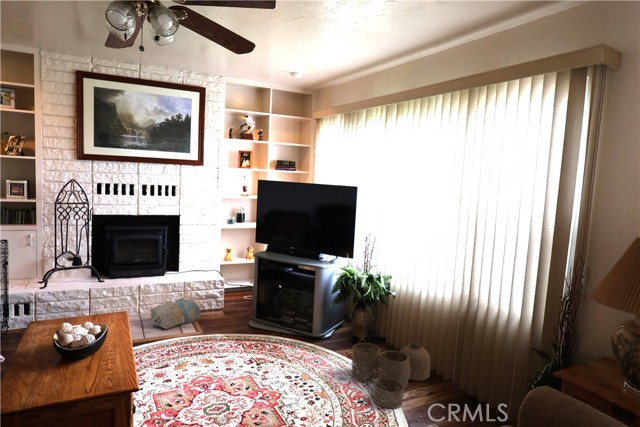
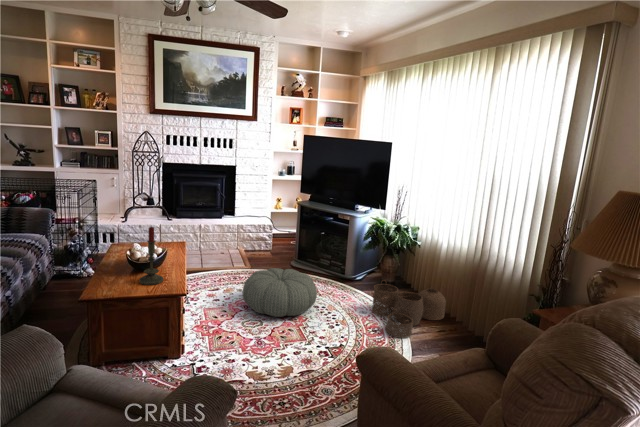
plush toy: present [151,298,201,329] -> none [208,238,250,262]
candle: none [71,301,105,381] -> present [139,227,163,285]
pouf: none [201,334,290,397] -> present [243,268,317,317]

